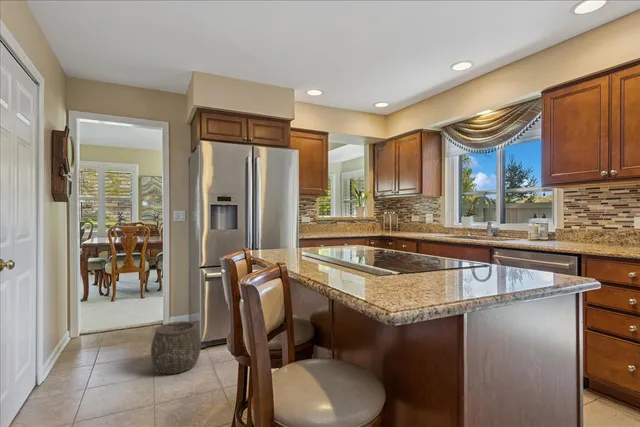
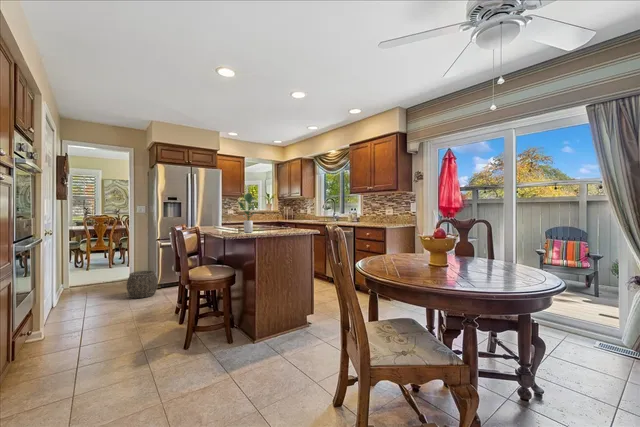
potted plant: none [399,178,457,291] -> present [238,193,255,233]

